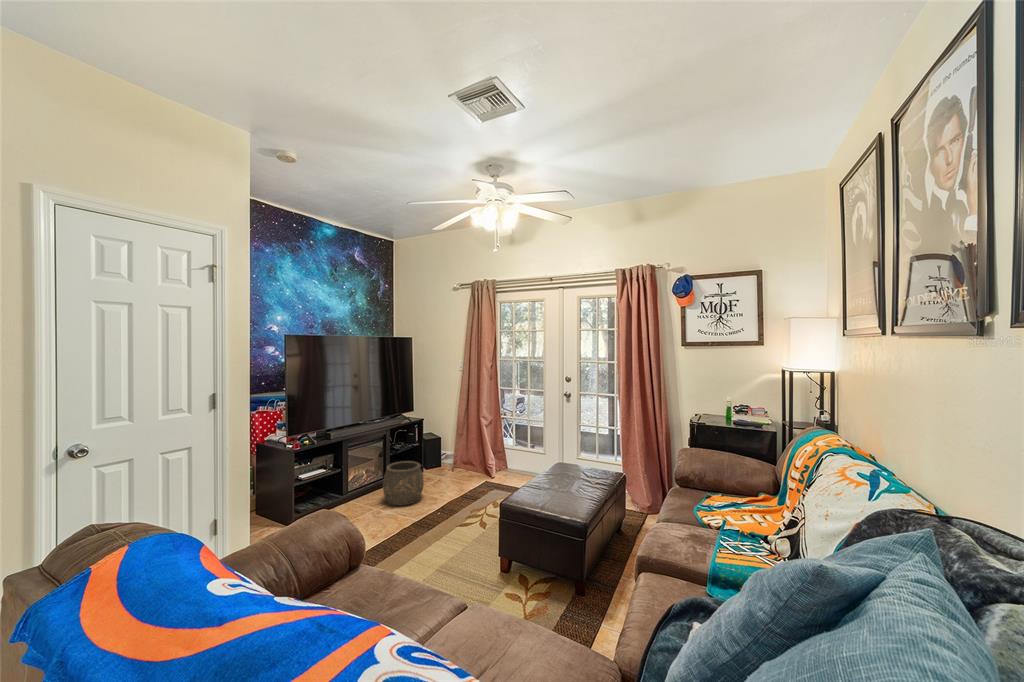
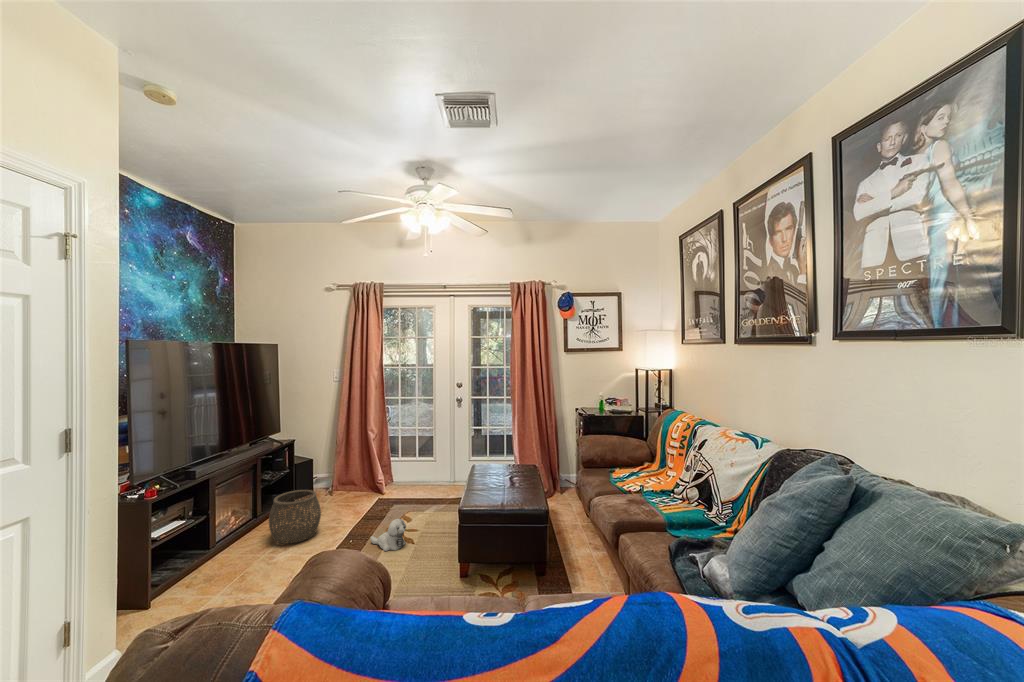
plush toy: none [451,502,479,531] -> present [370,519,406,551]

